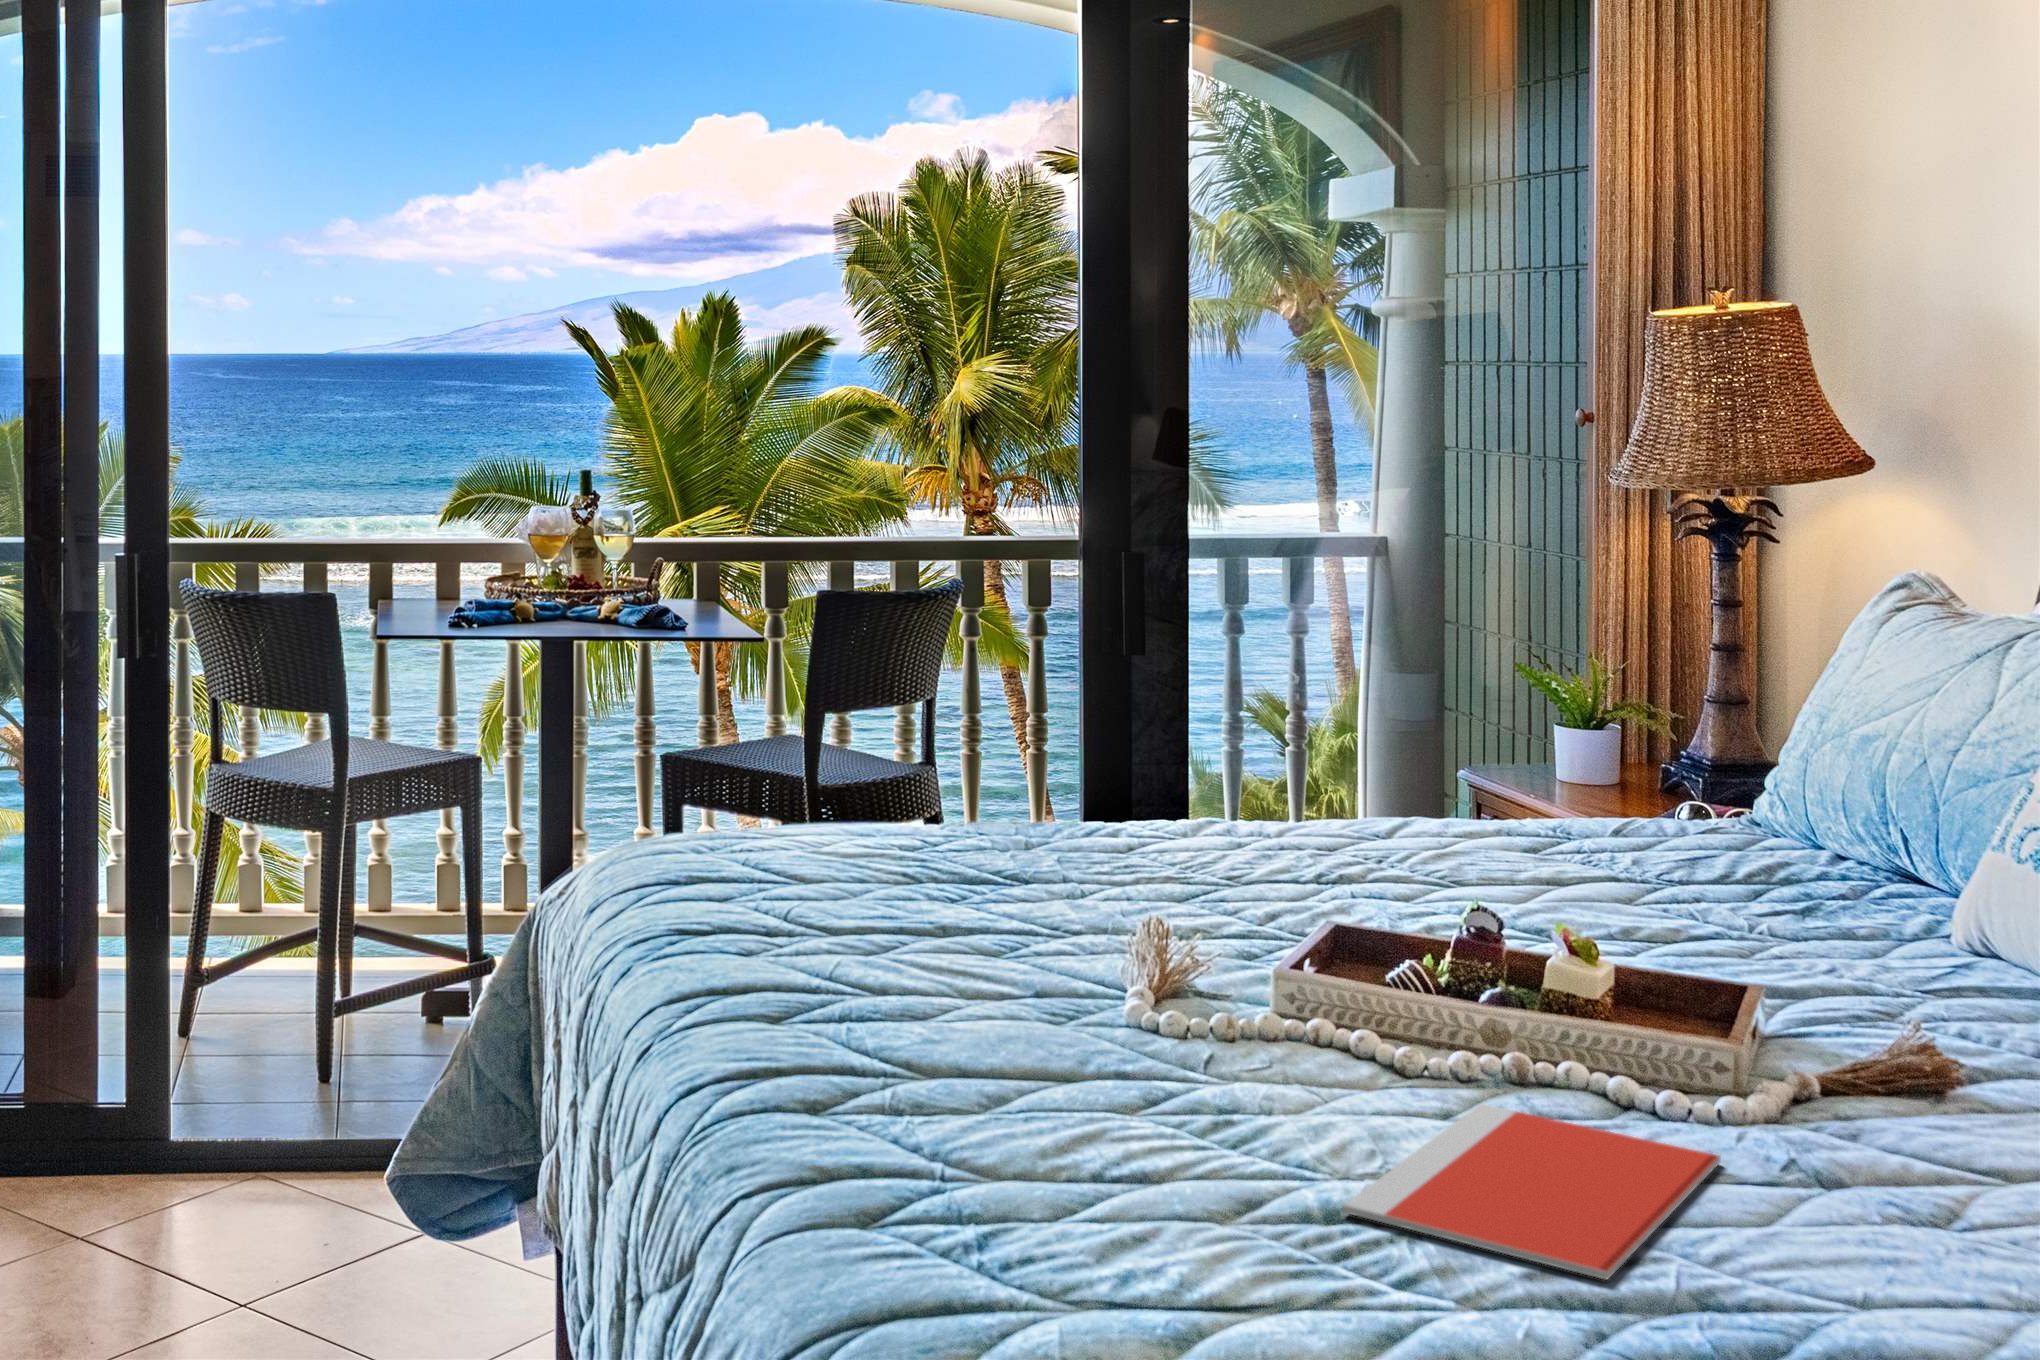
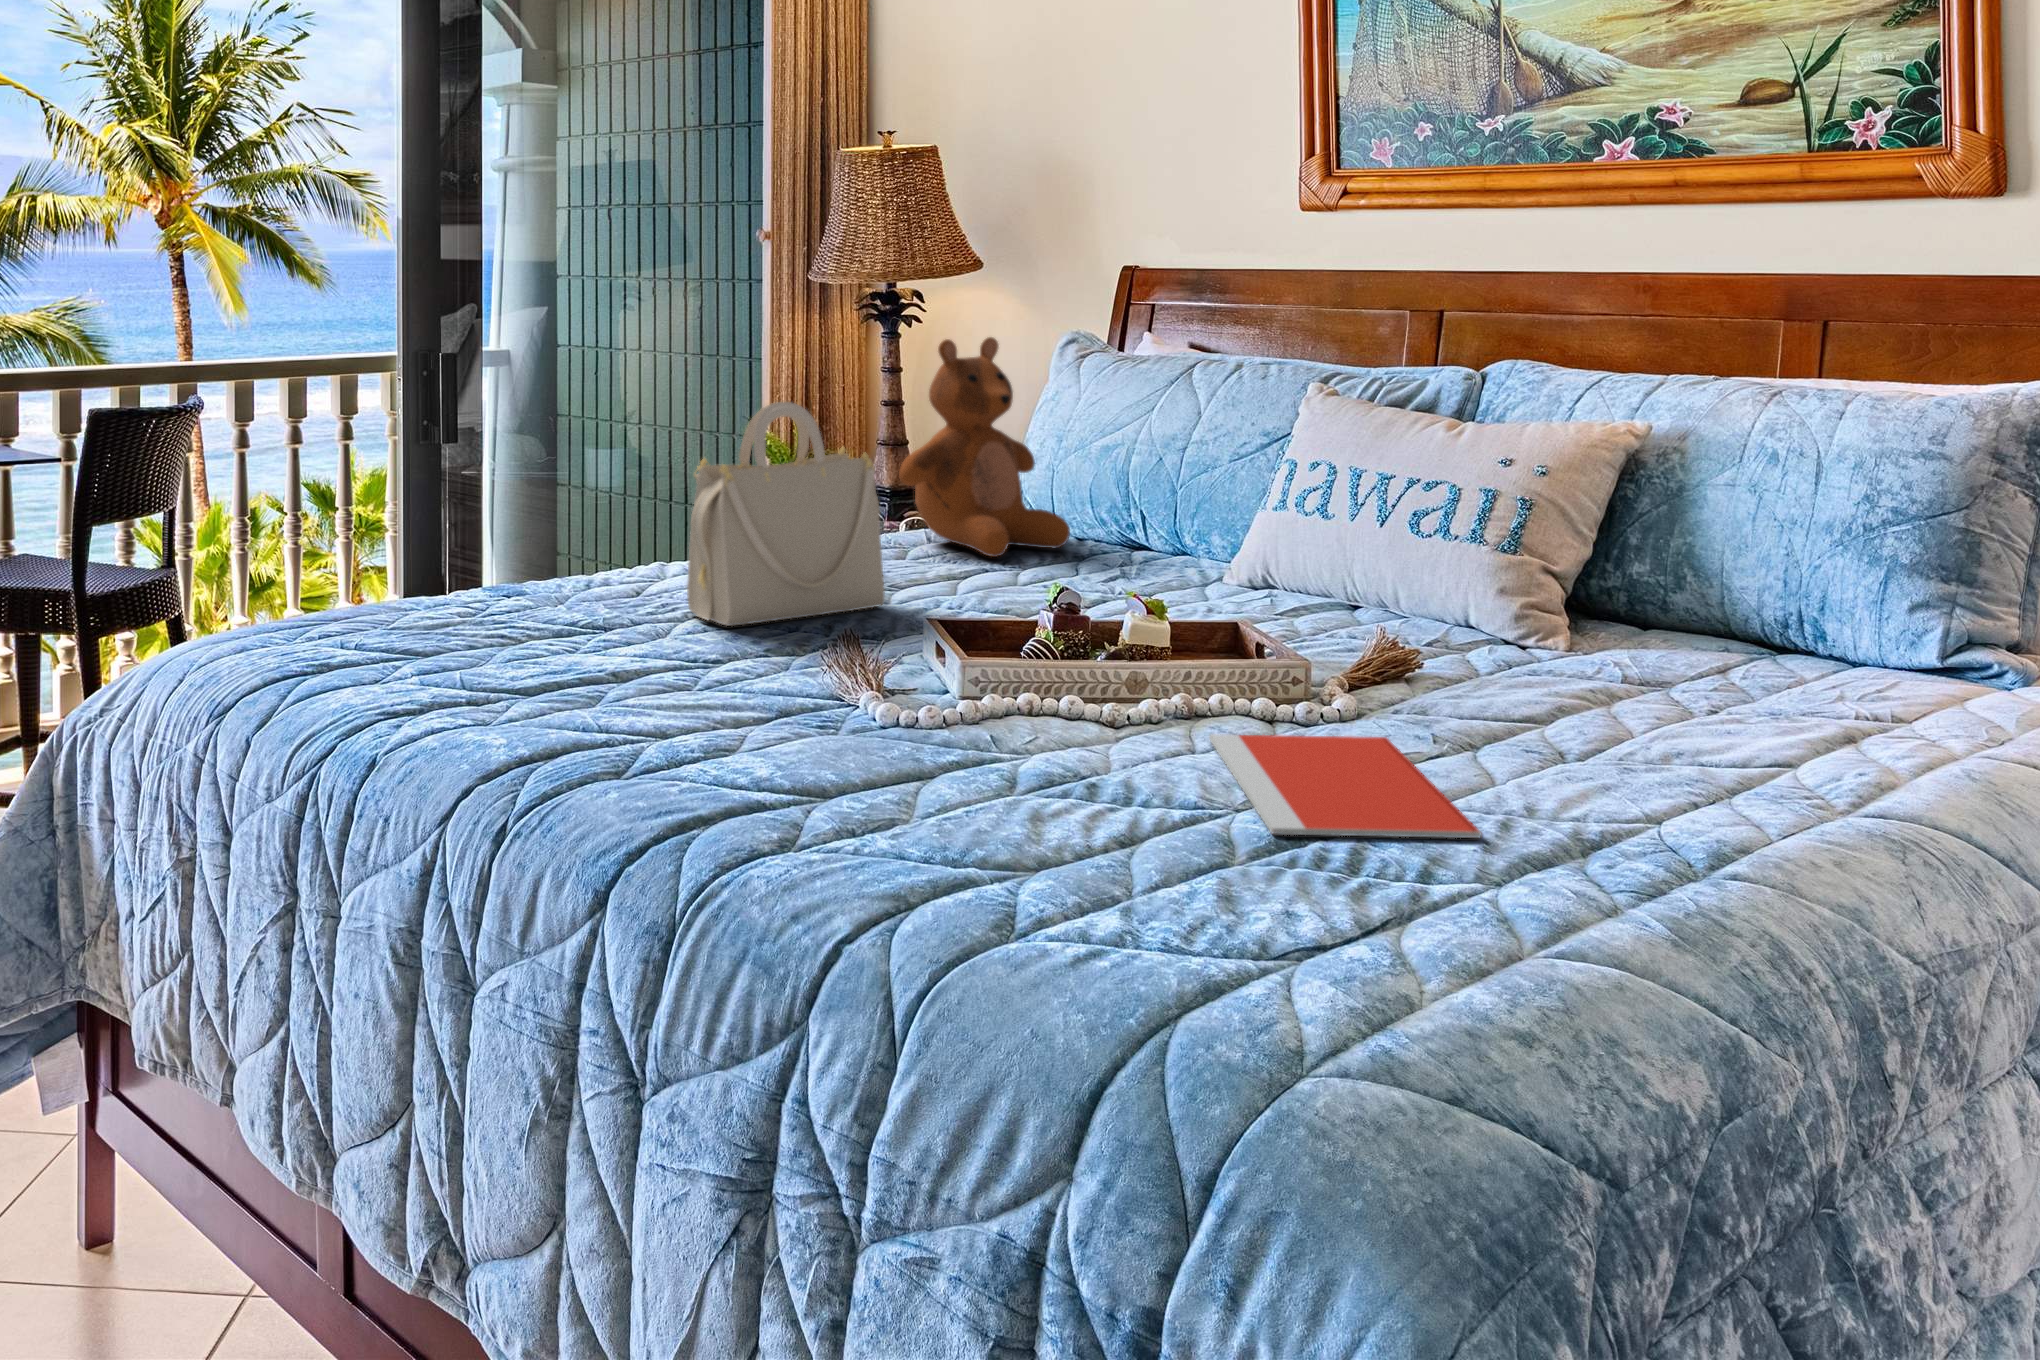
teddy bear: none [1516,574,1763,869] -> present [899,337,1070,557]
handbag: none [1112,638,1372,900] -> present [687,402,885,626]

